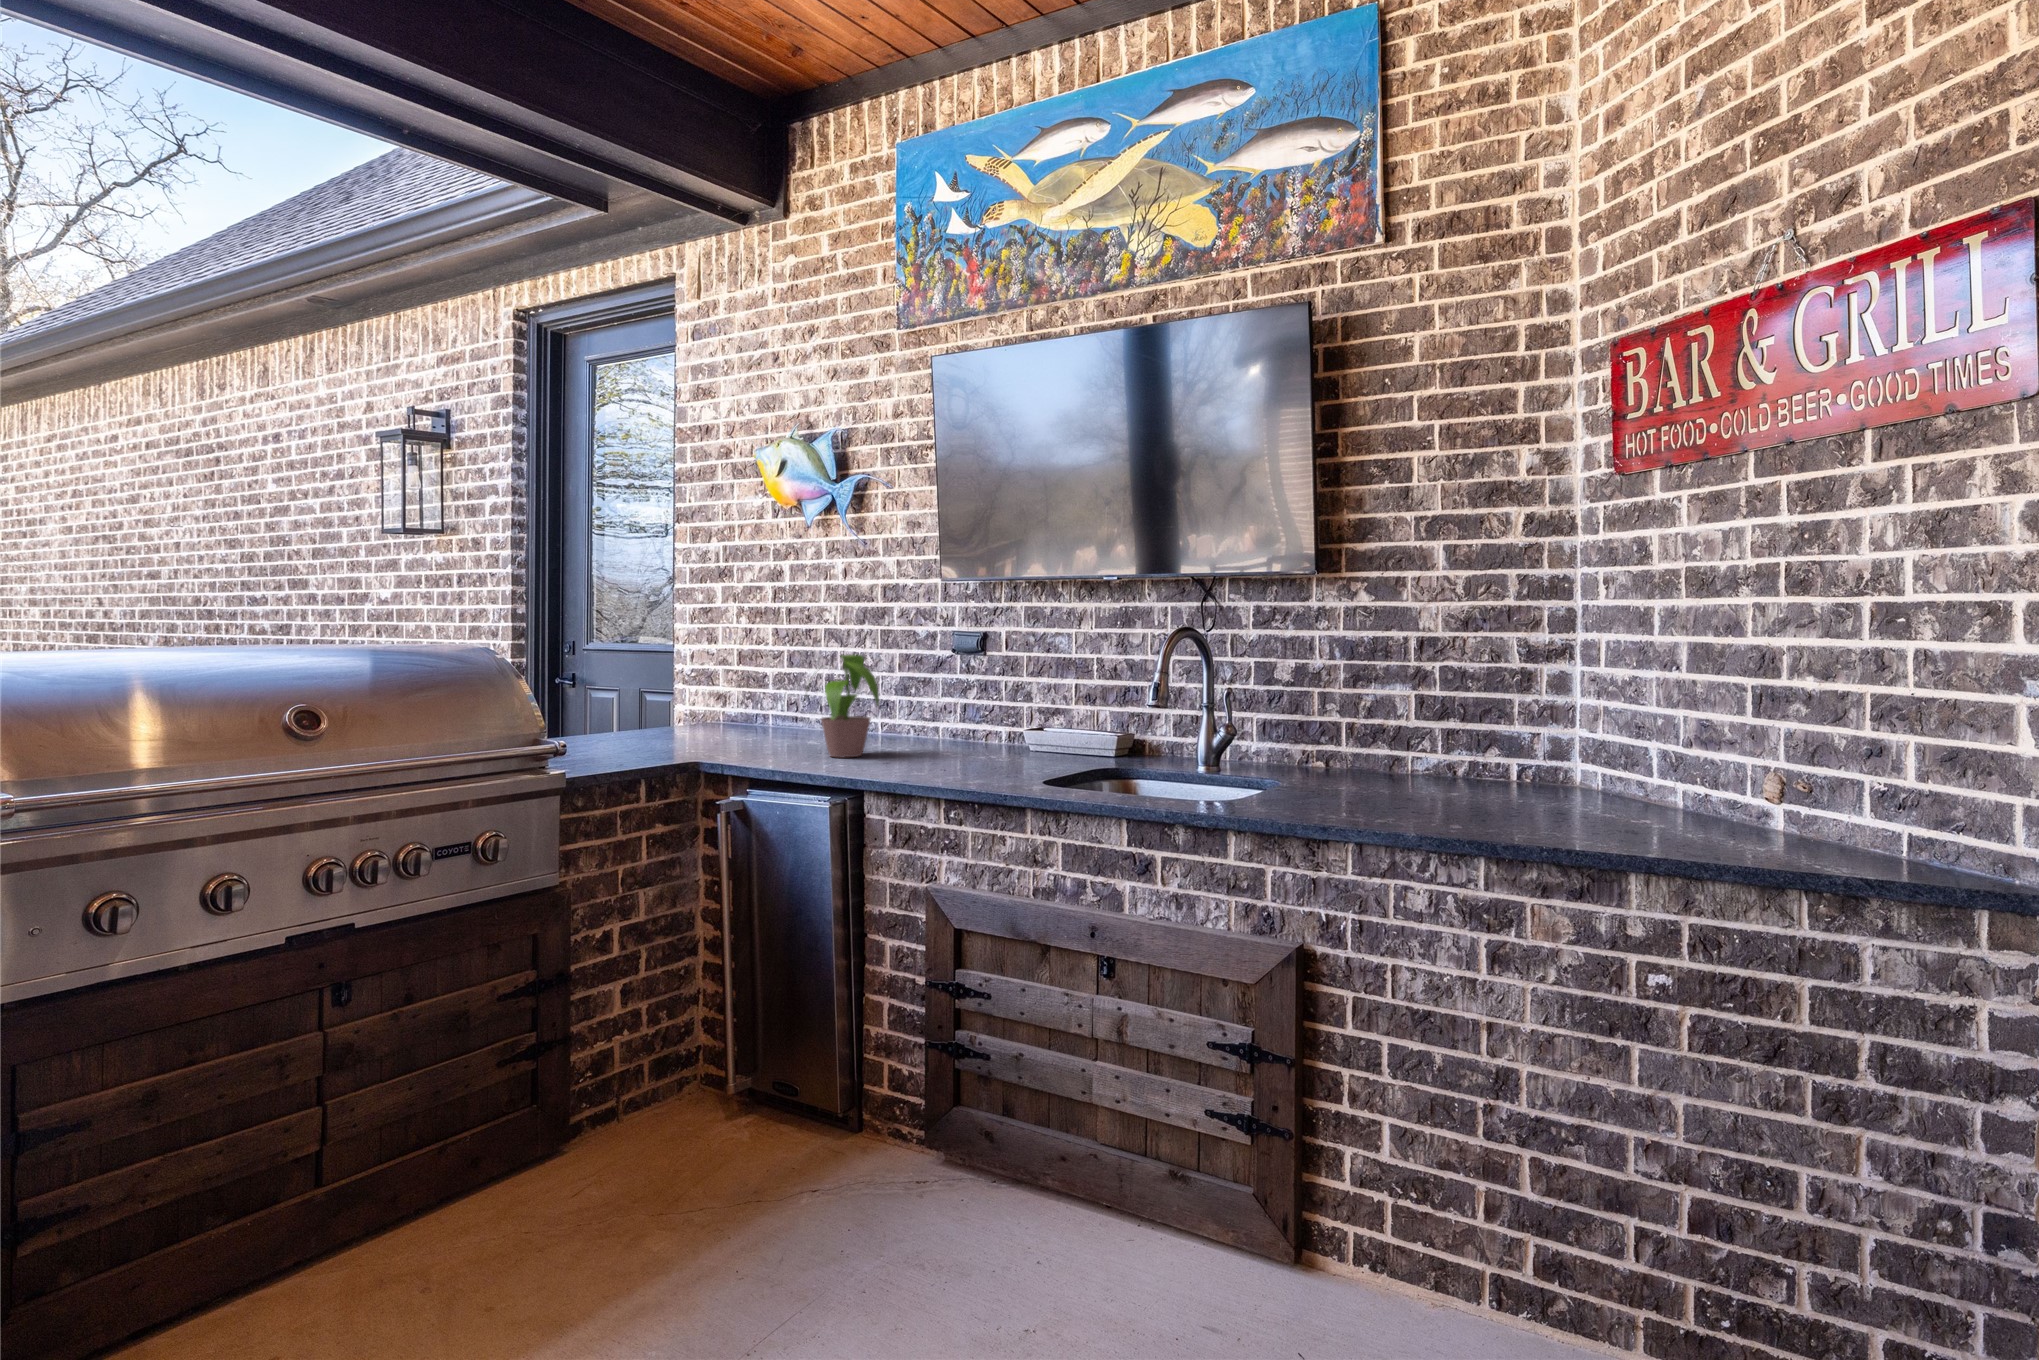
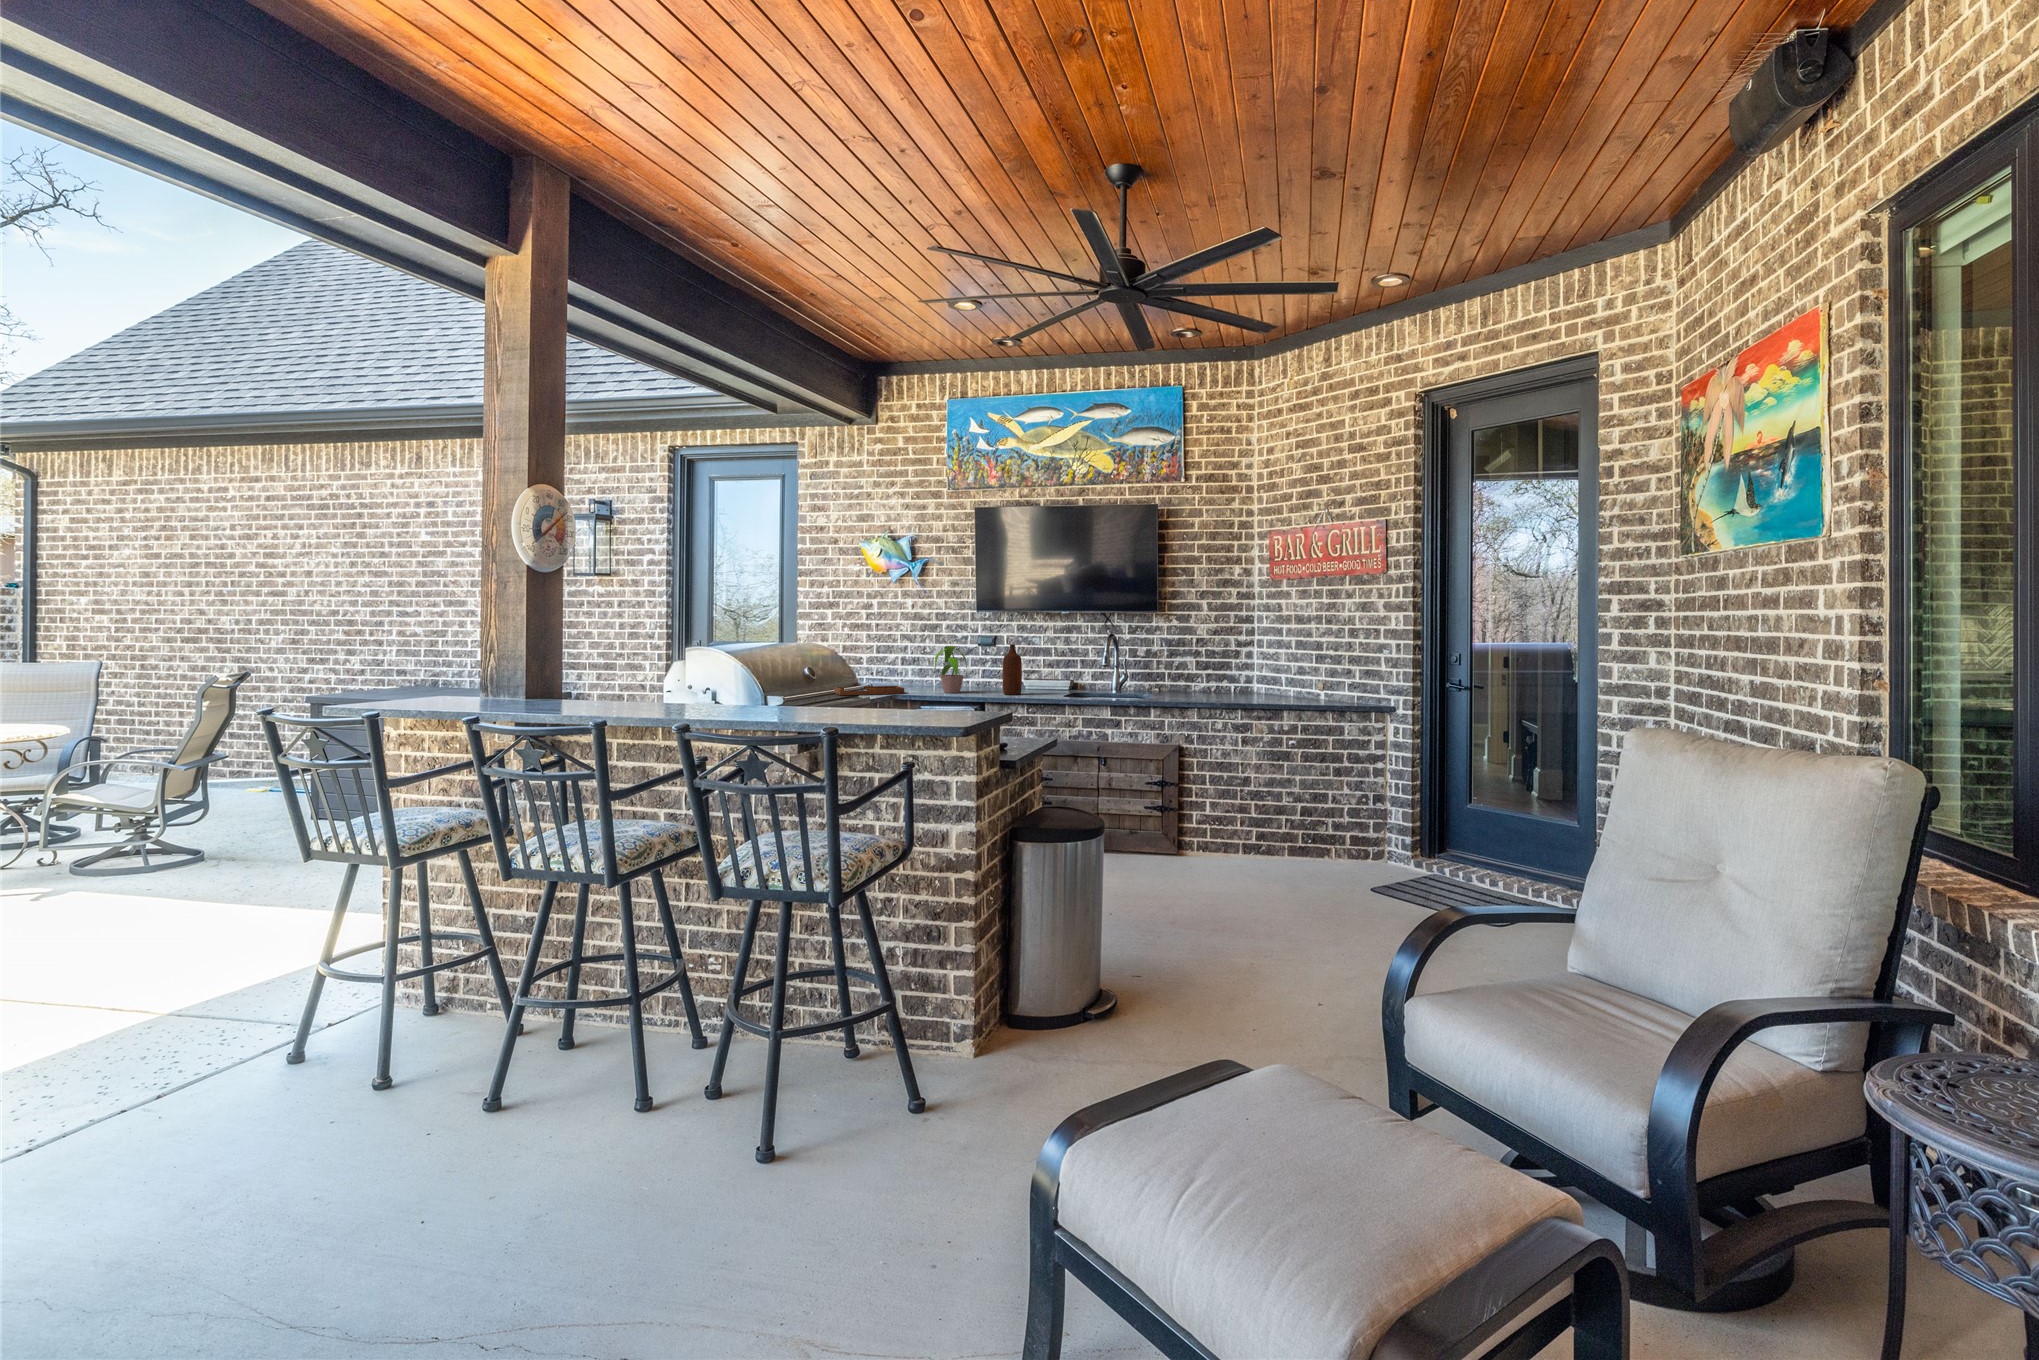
bottle: none [927,652,971,770] -> present [1003,644,1022,695]
tray: none [602,707,756,758] -> present [834,672,904,695]

